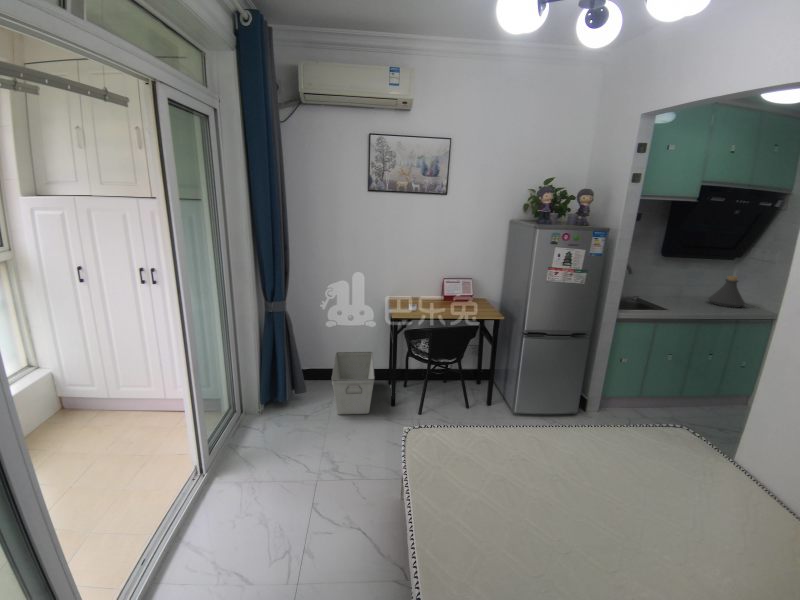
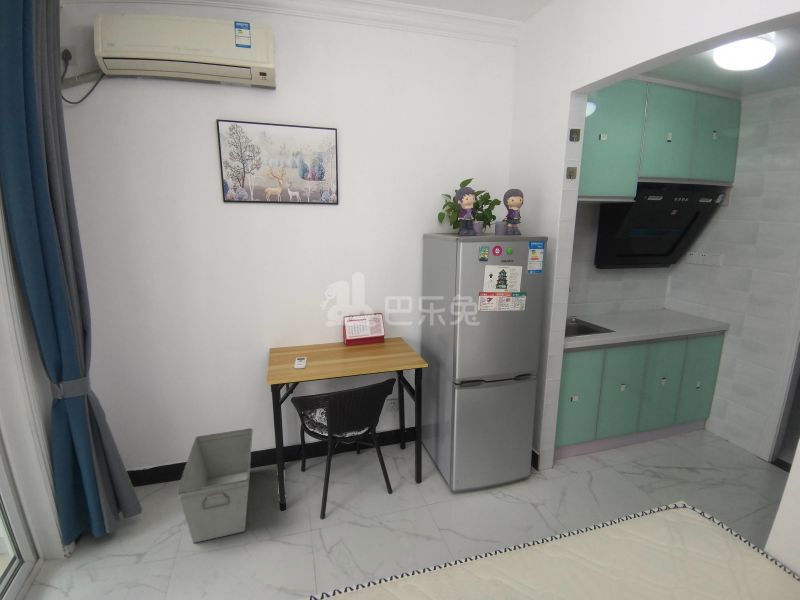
bottle: present [708,275,745,308] -> none [652,285,693,321]

